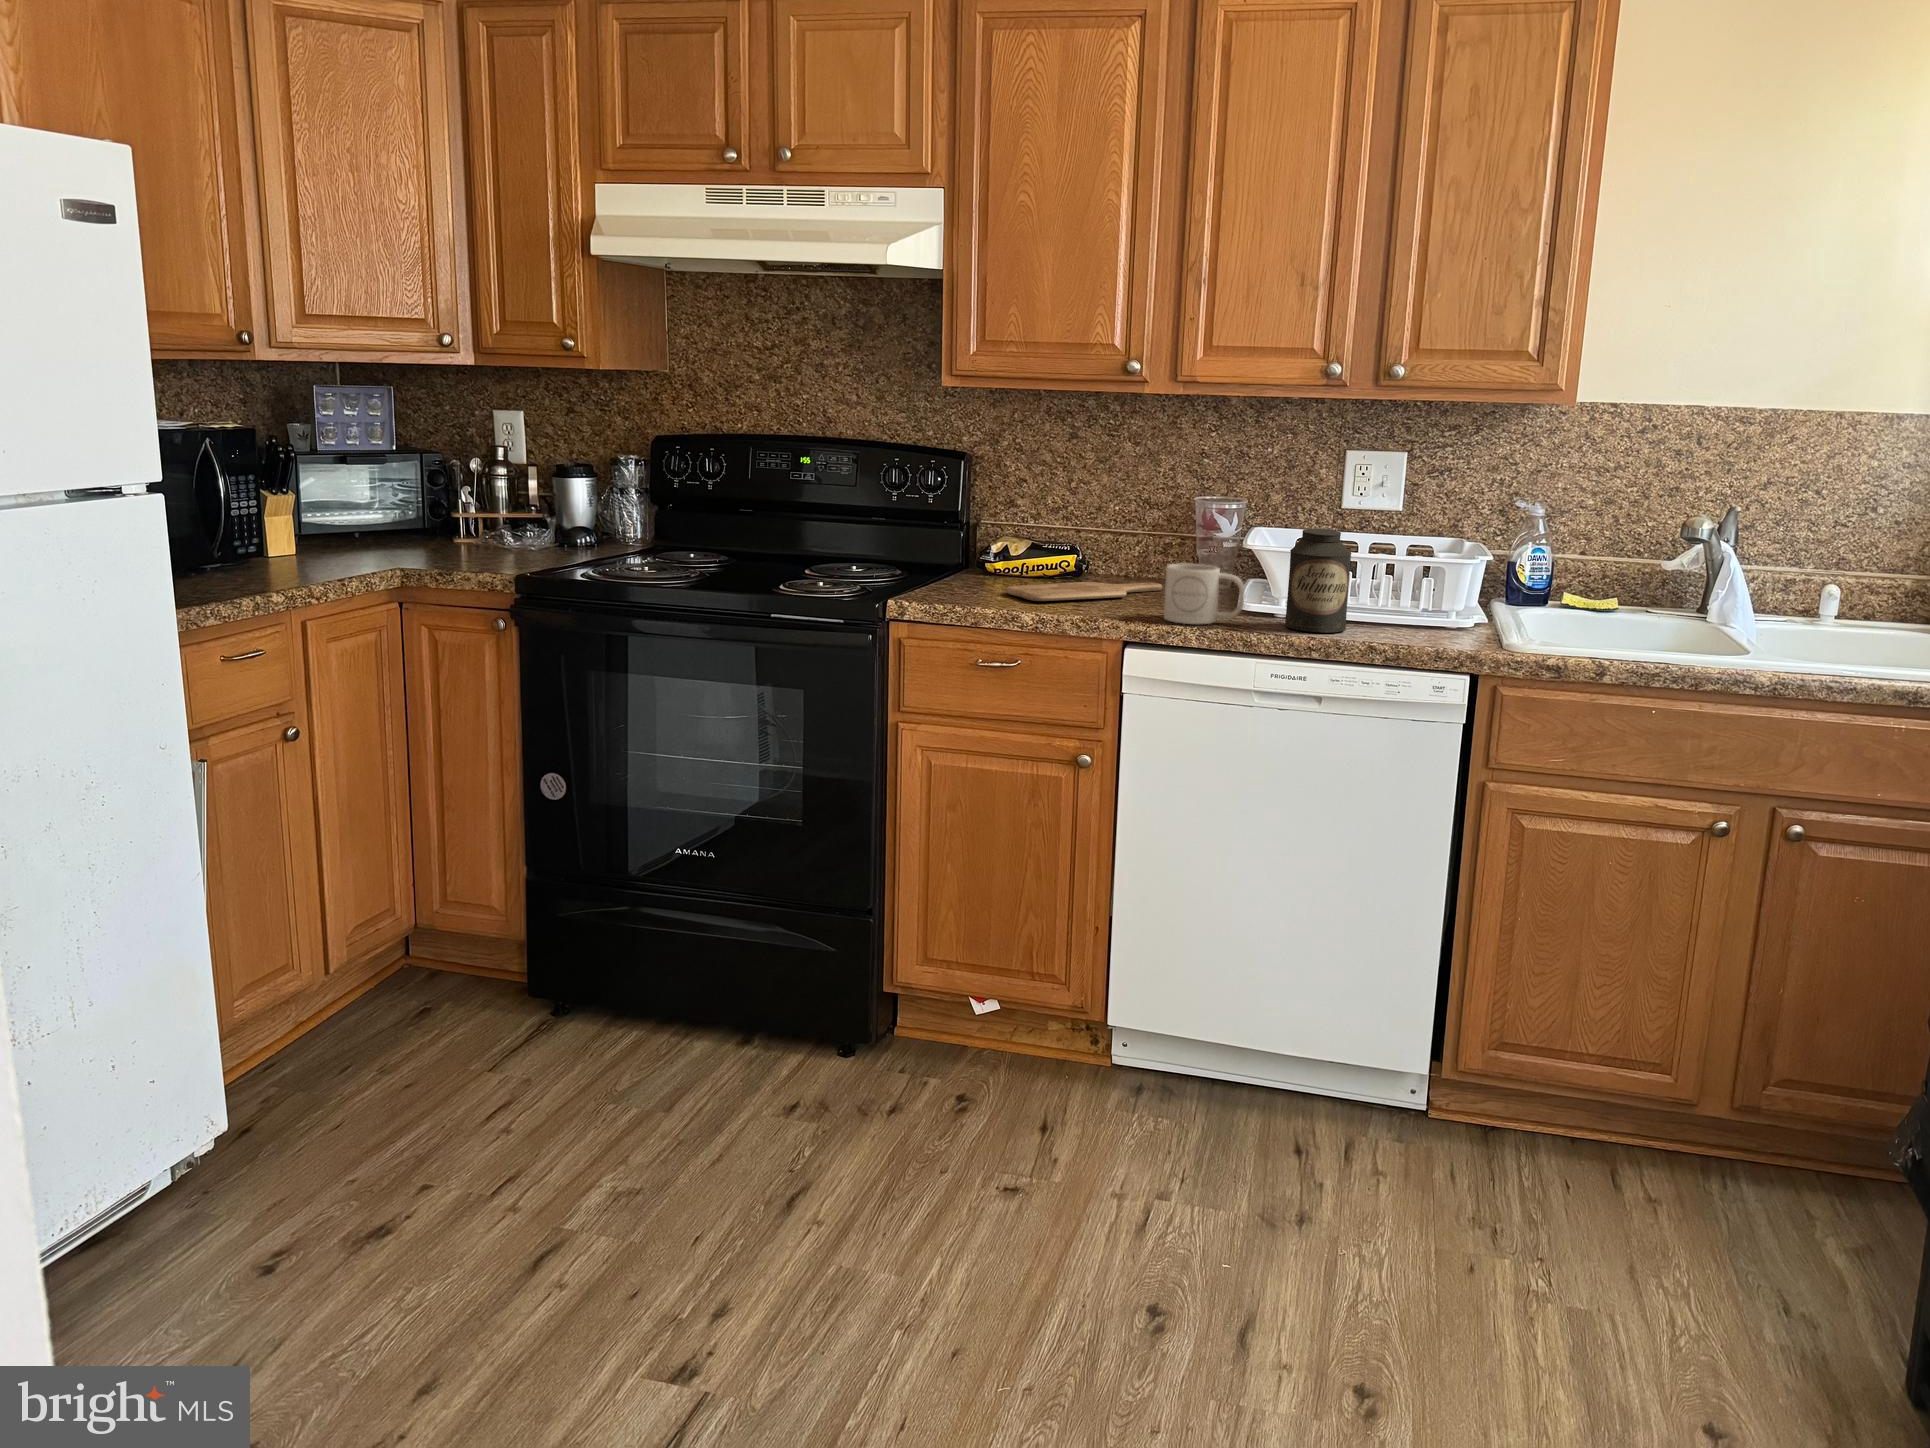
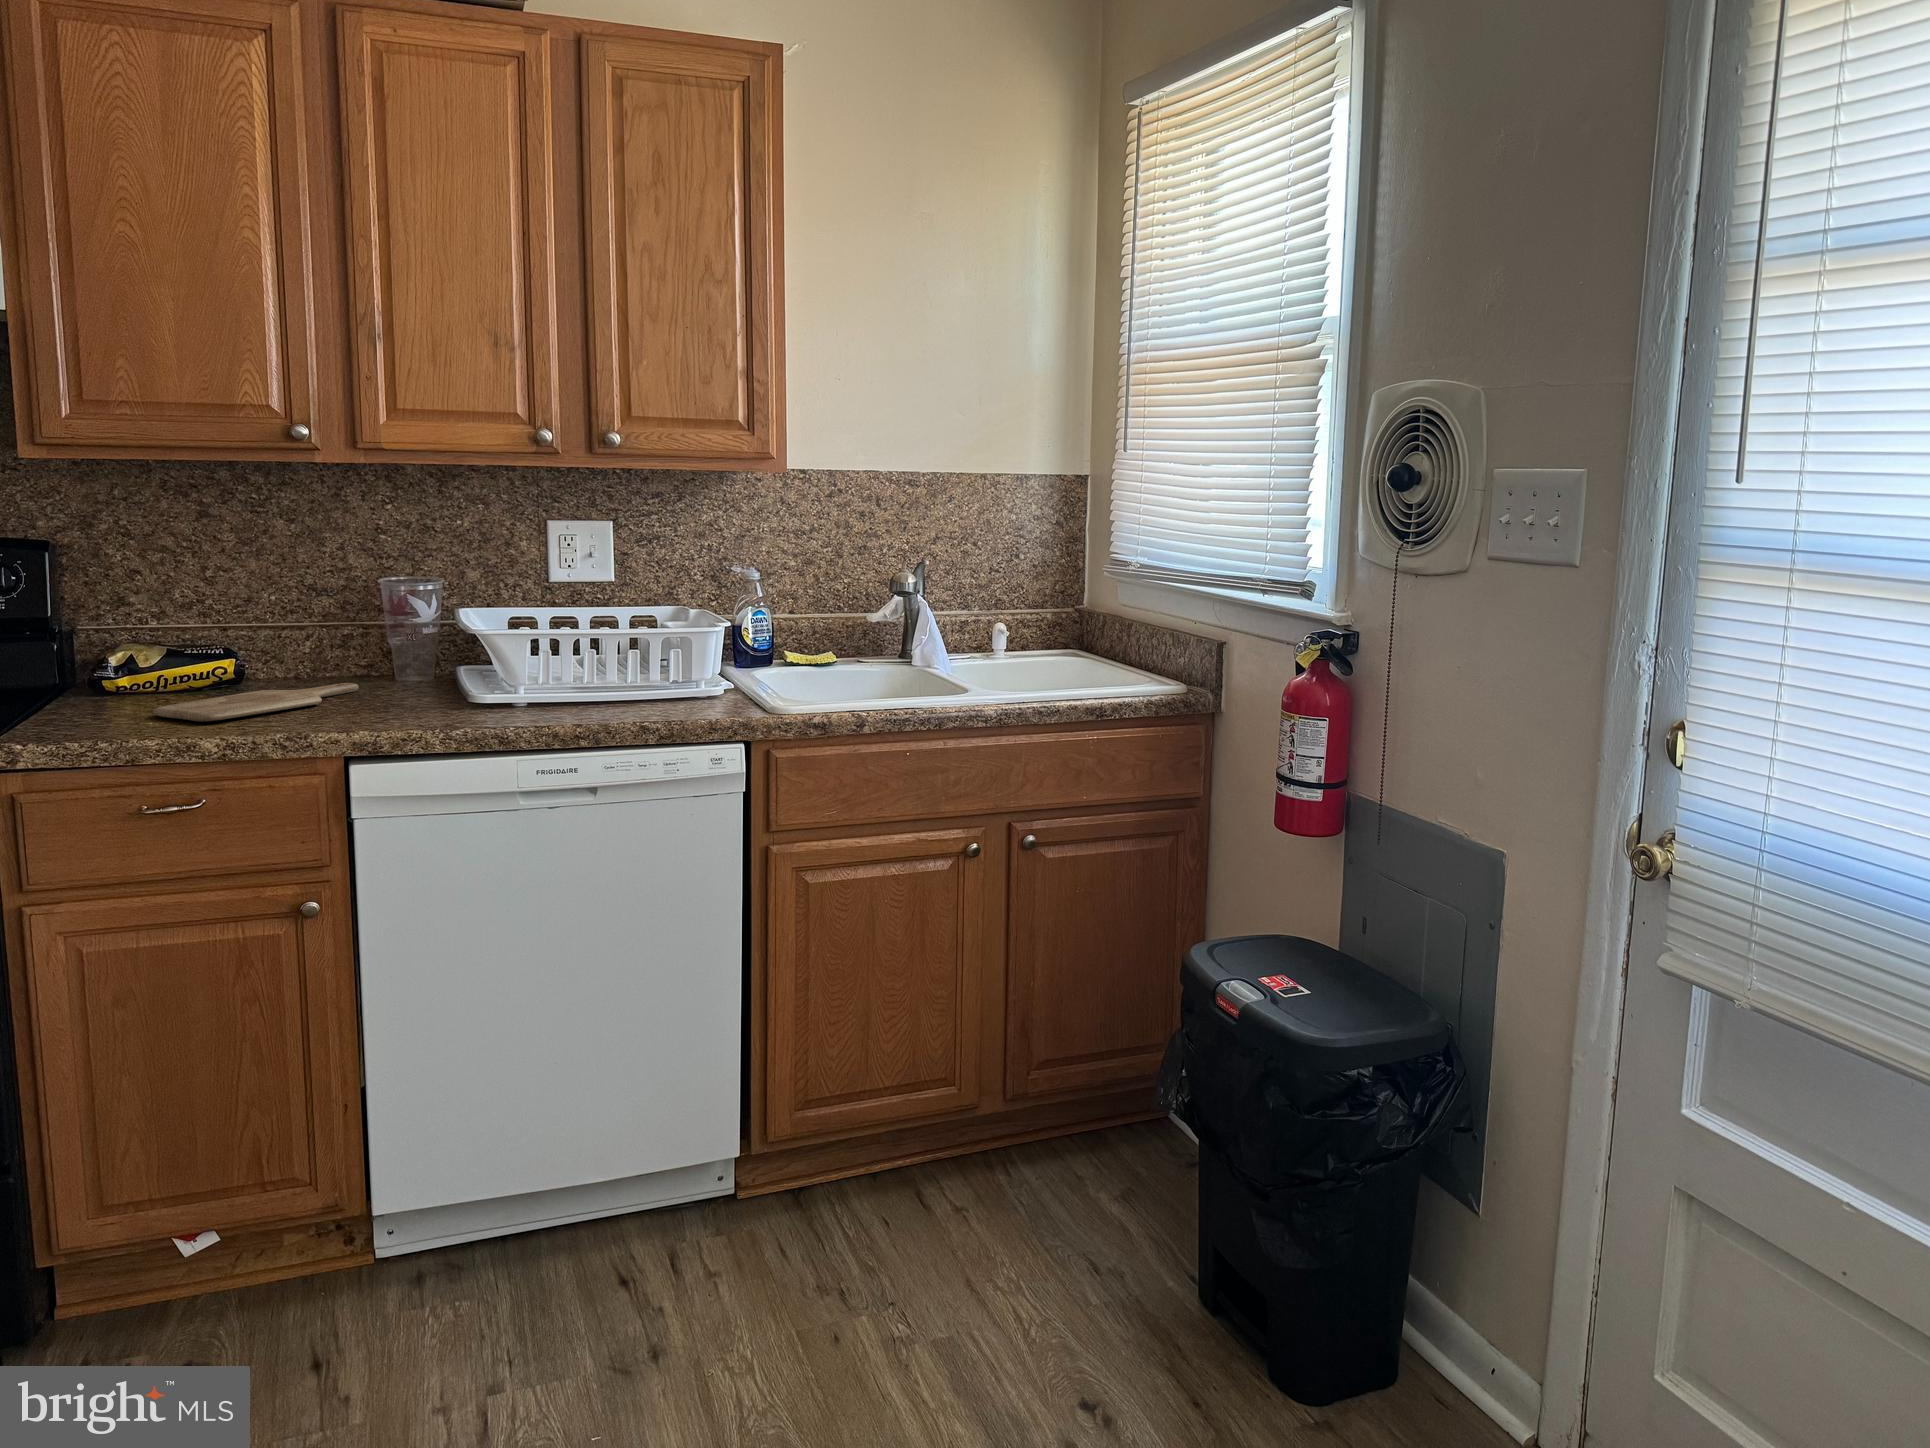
canister: present [1285,528,1351,633] -> none [532,607,602,719]
mug: present [1164,564,1244,624] -> none [387,658,486,727]

